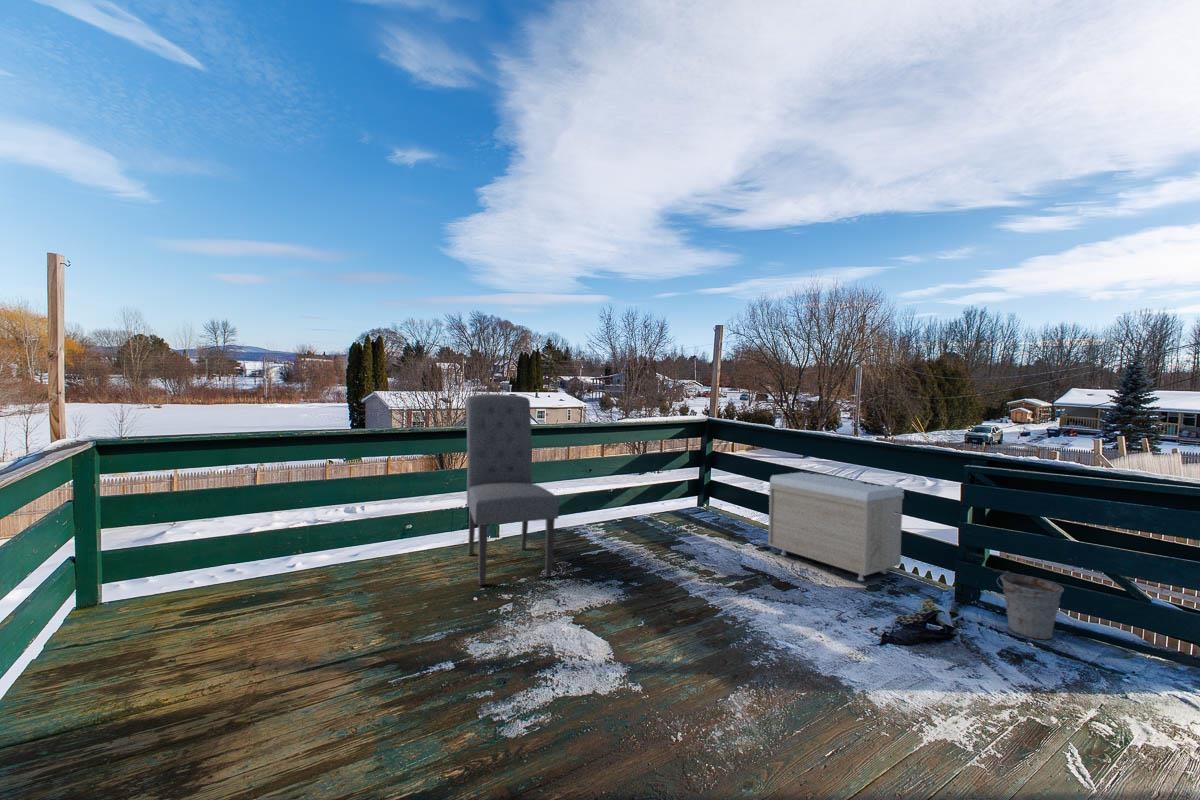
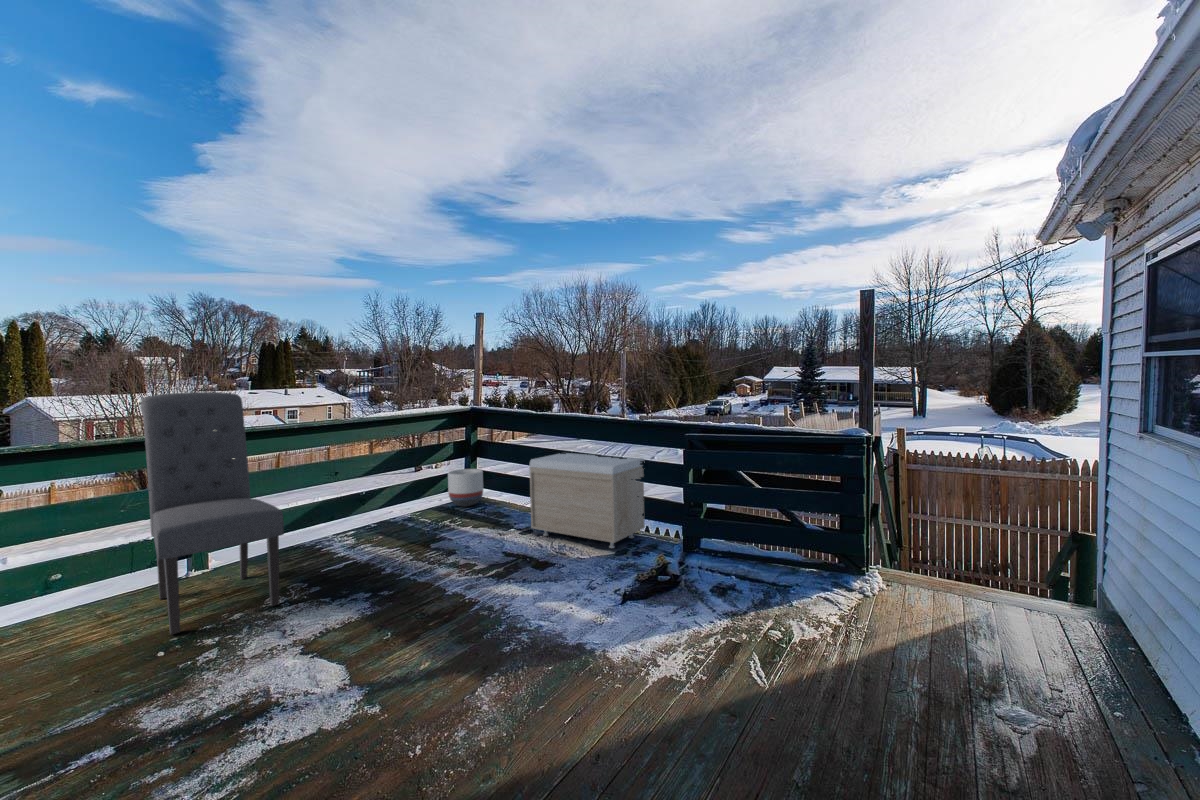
planter: none [684,477,717,514] -> present [448,469,483,507]
bucket: present [997,571,1064,639] -> none [711,520,756,572]

